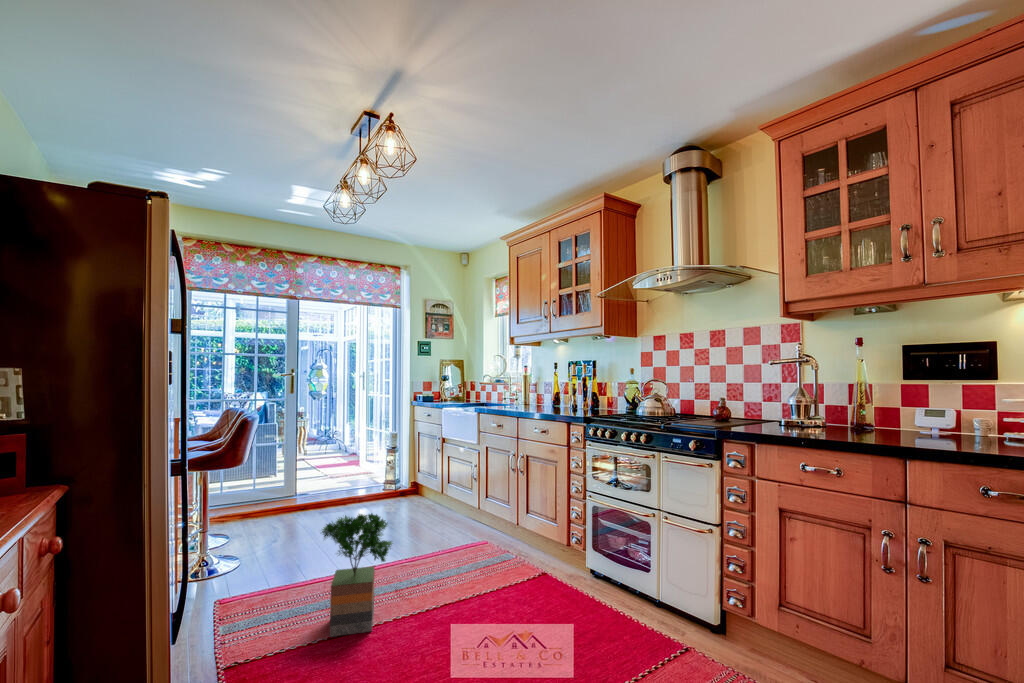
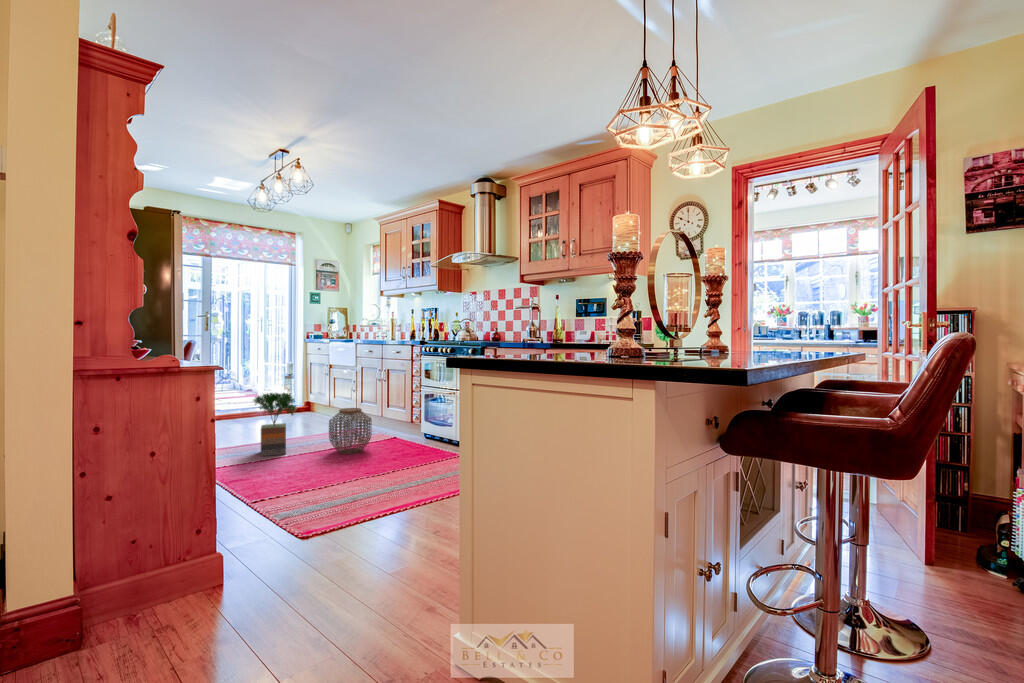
woven basket: none [444,545,517,641] -> present [329,408,372,454]

